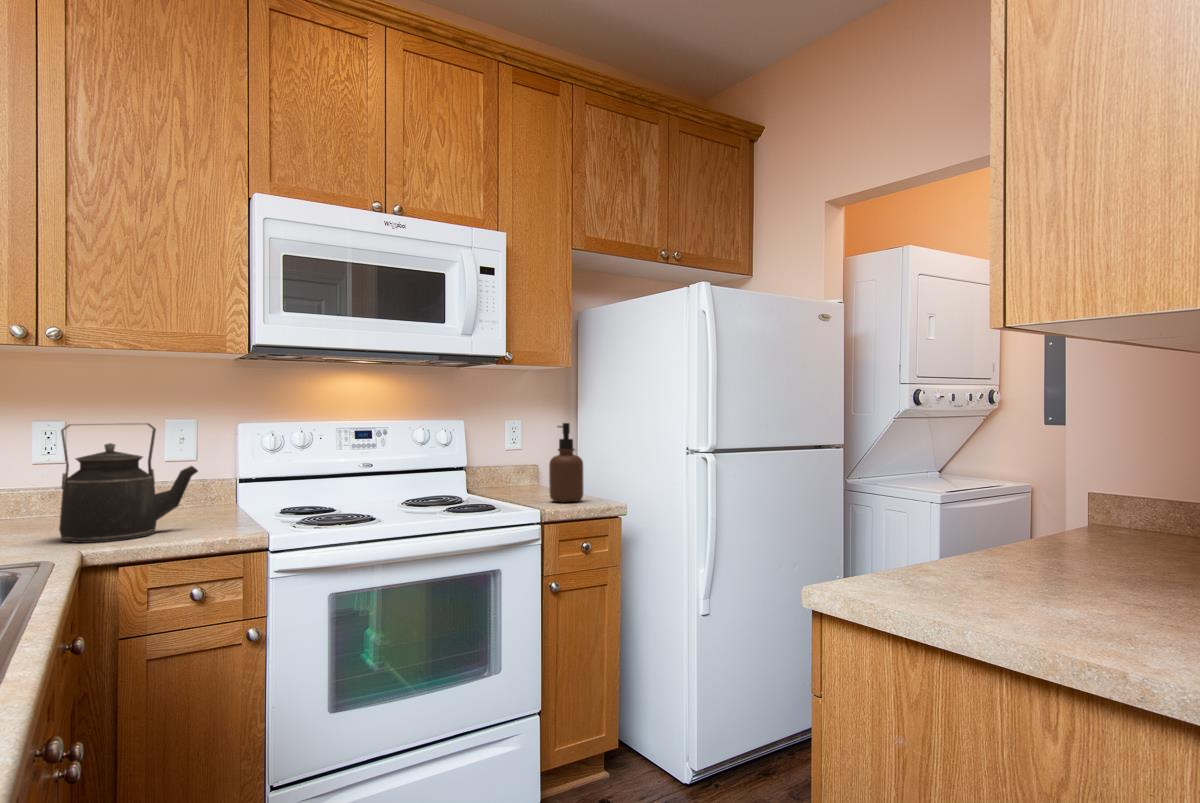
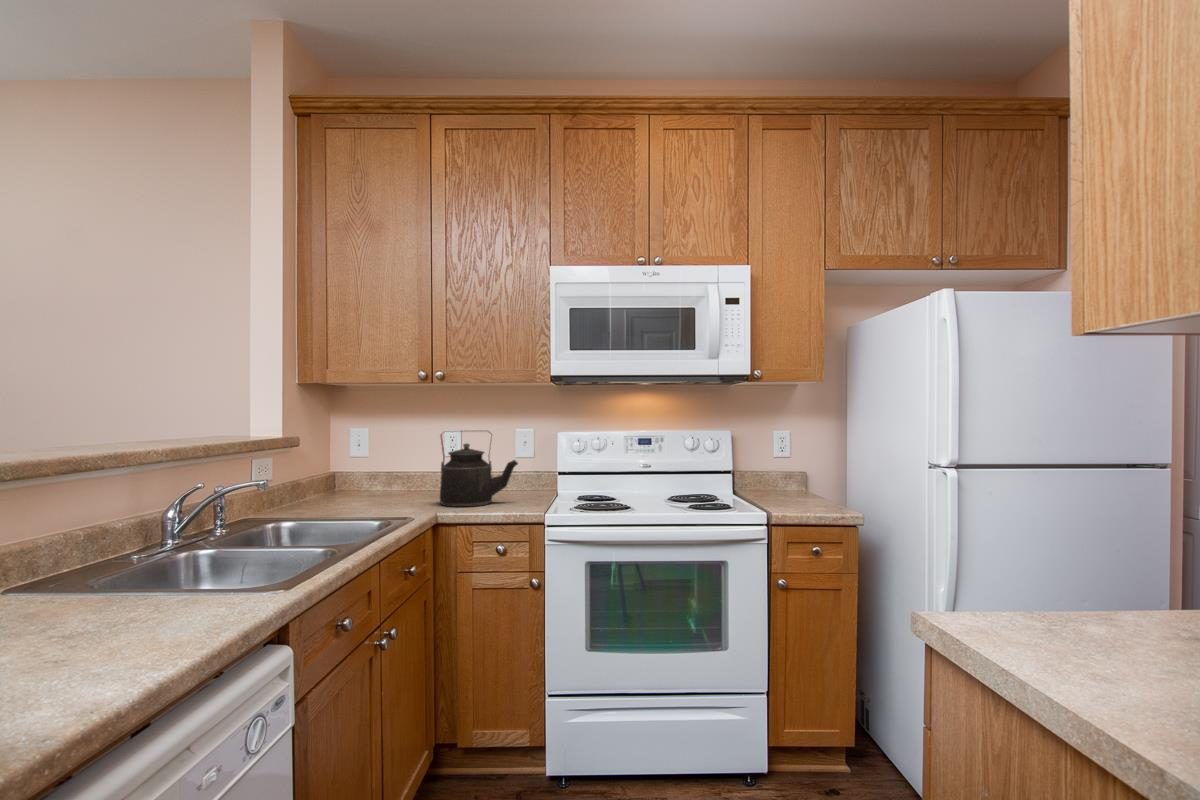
soap dispenser: present [549,423,583,502] -> none [793,435,826,509]

